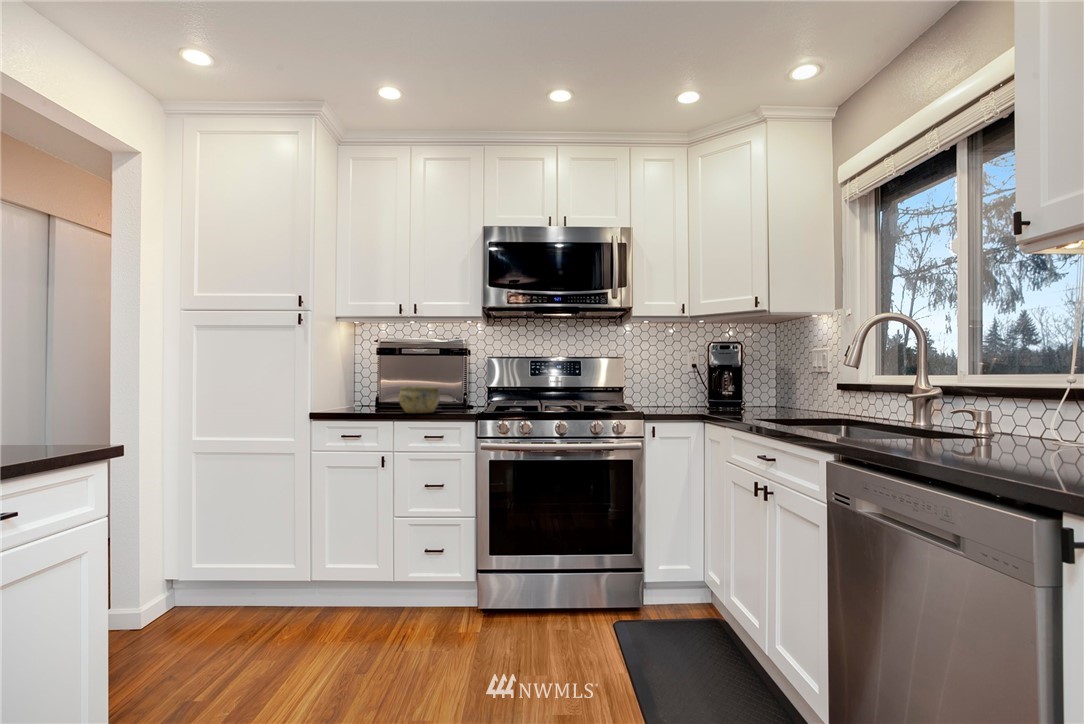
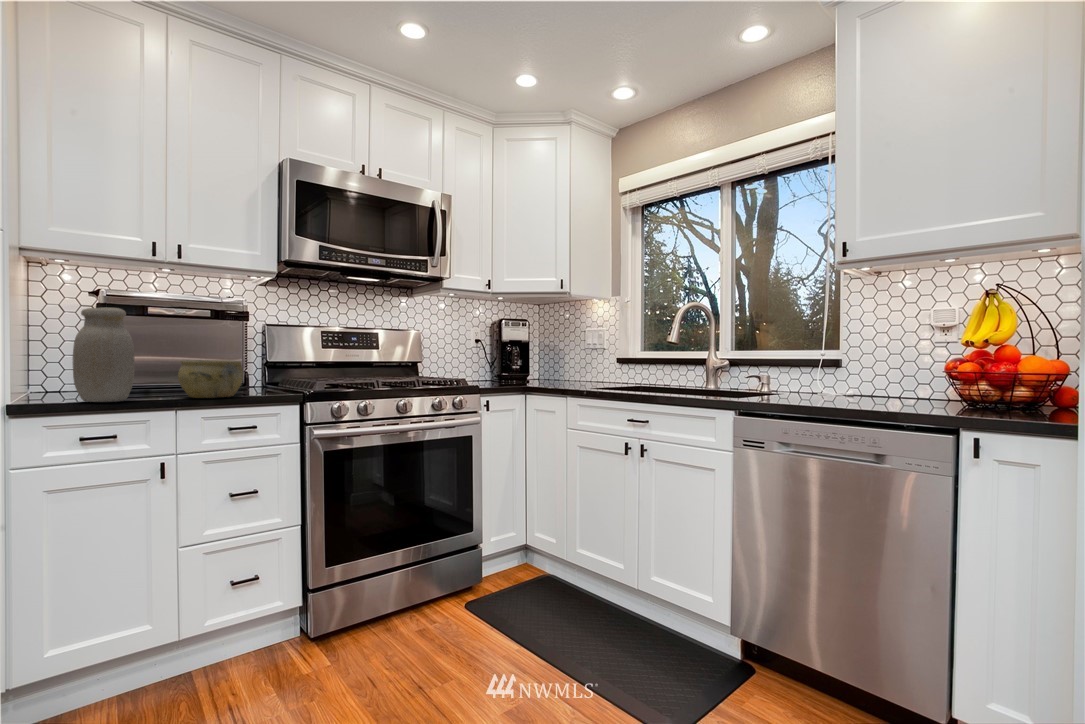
jar: none [344,353,375,414] -> present [73,308,135,402]

